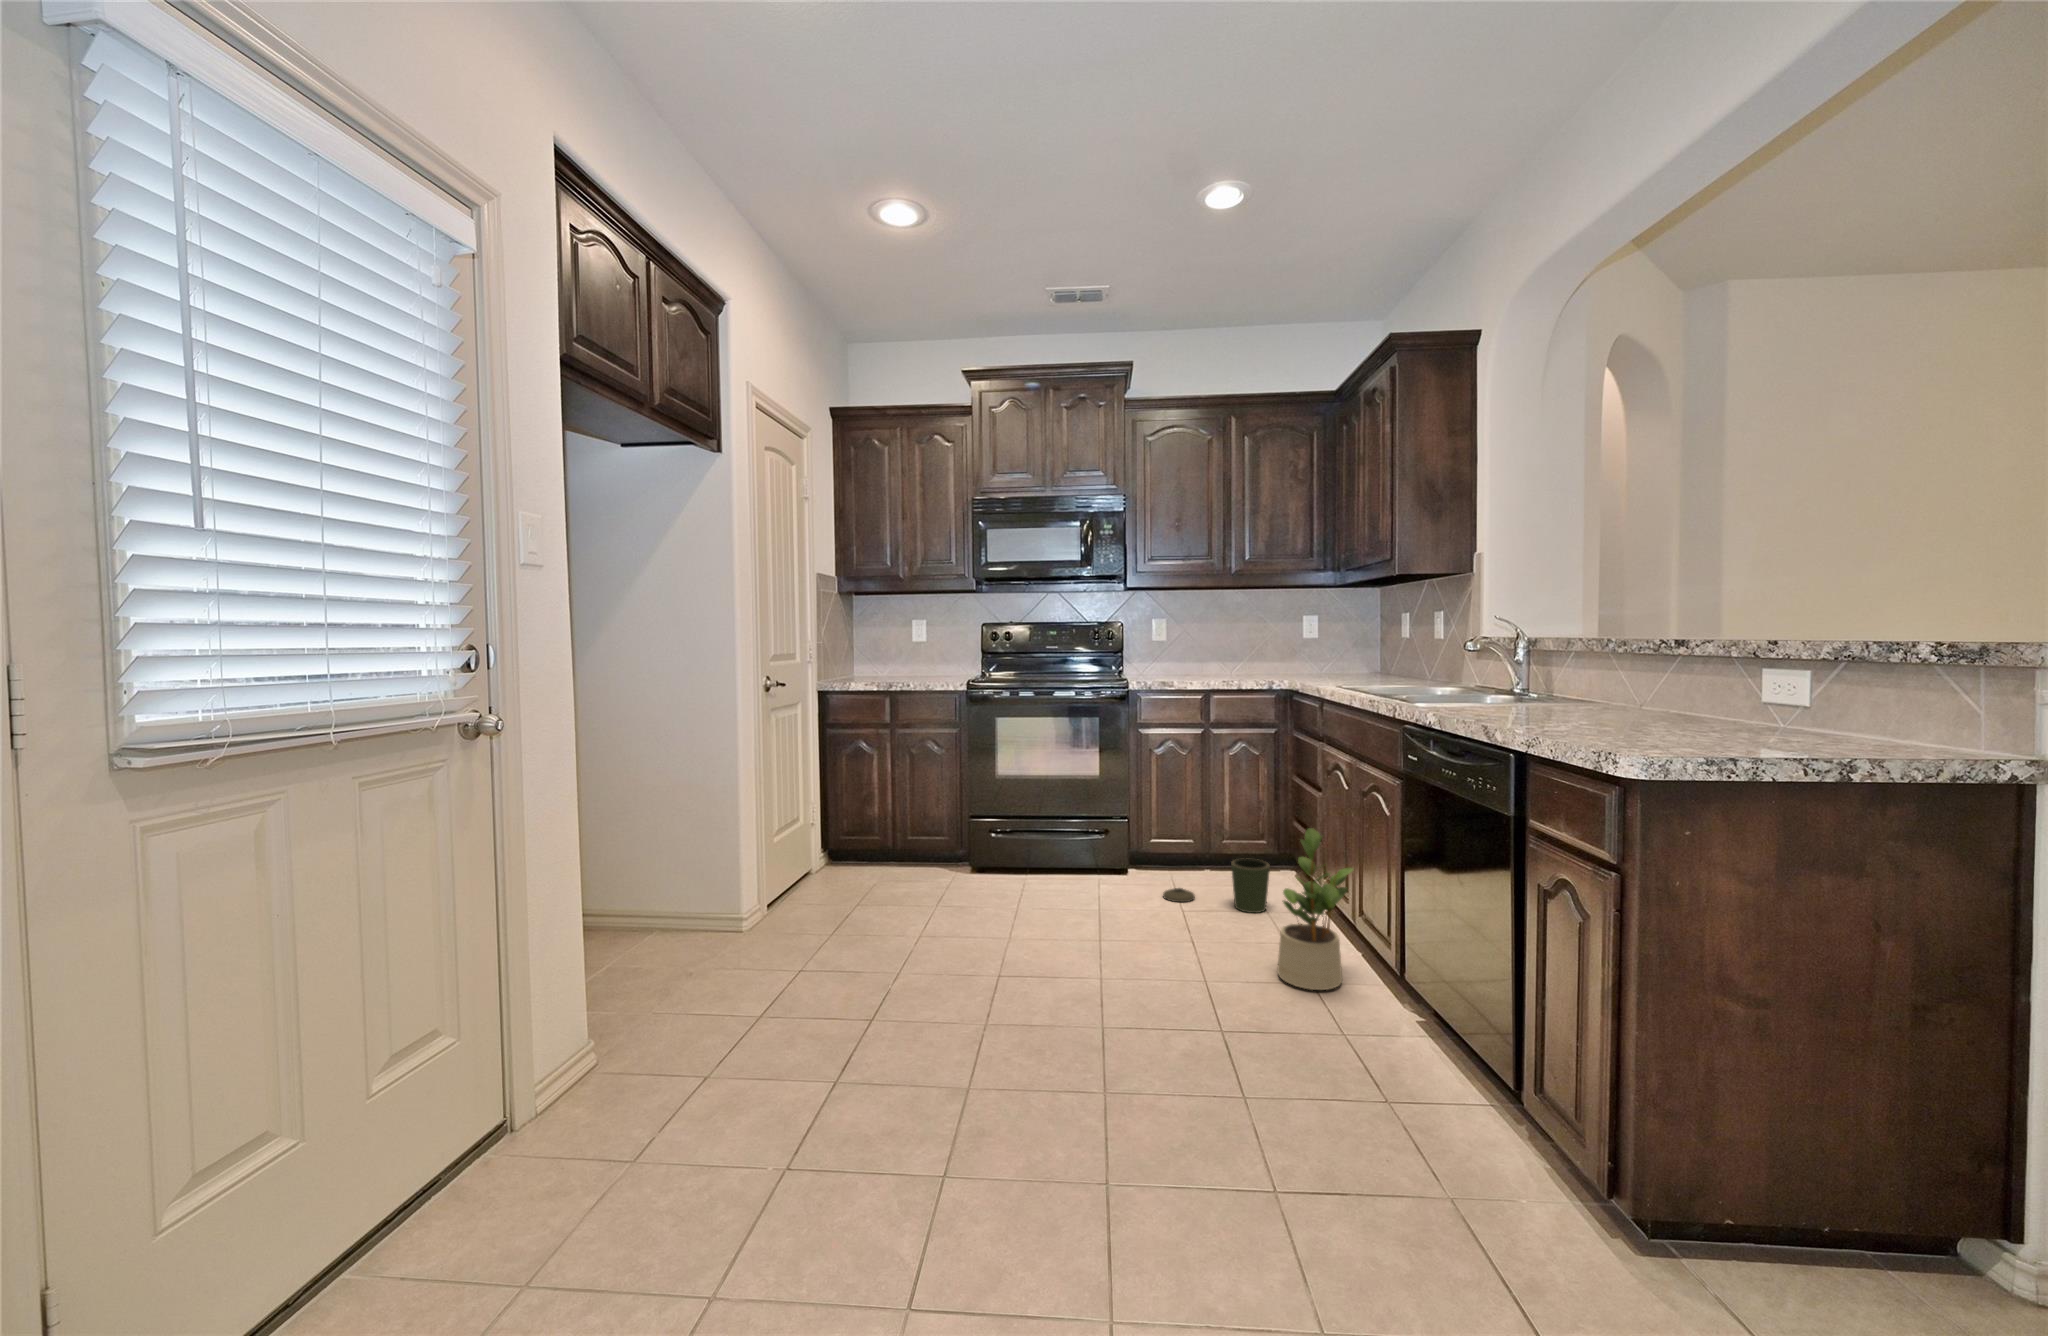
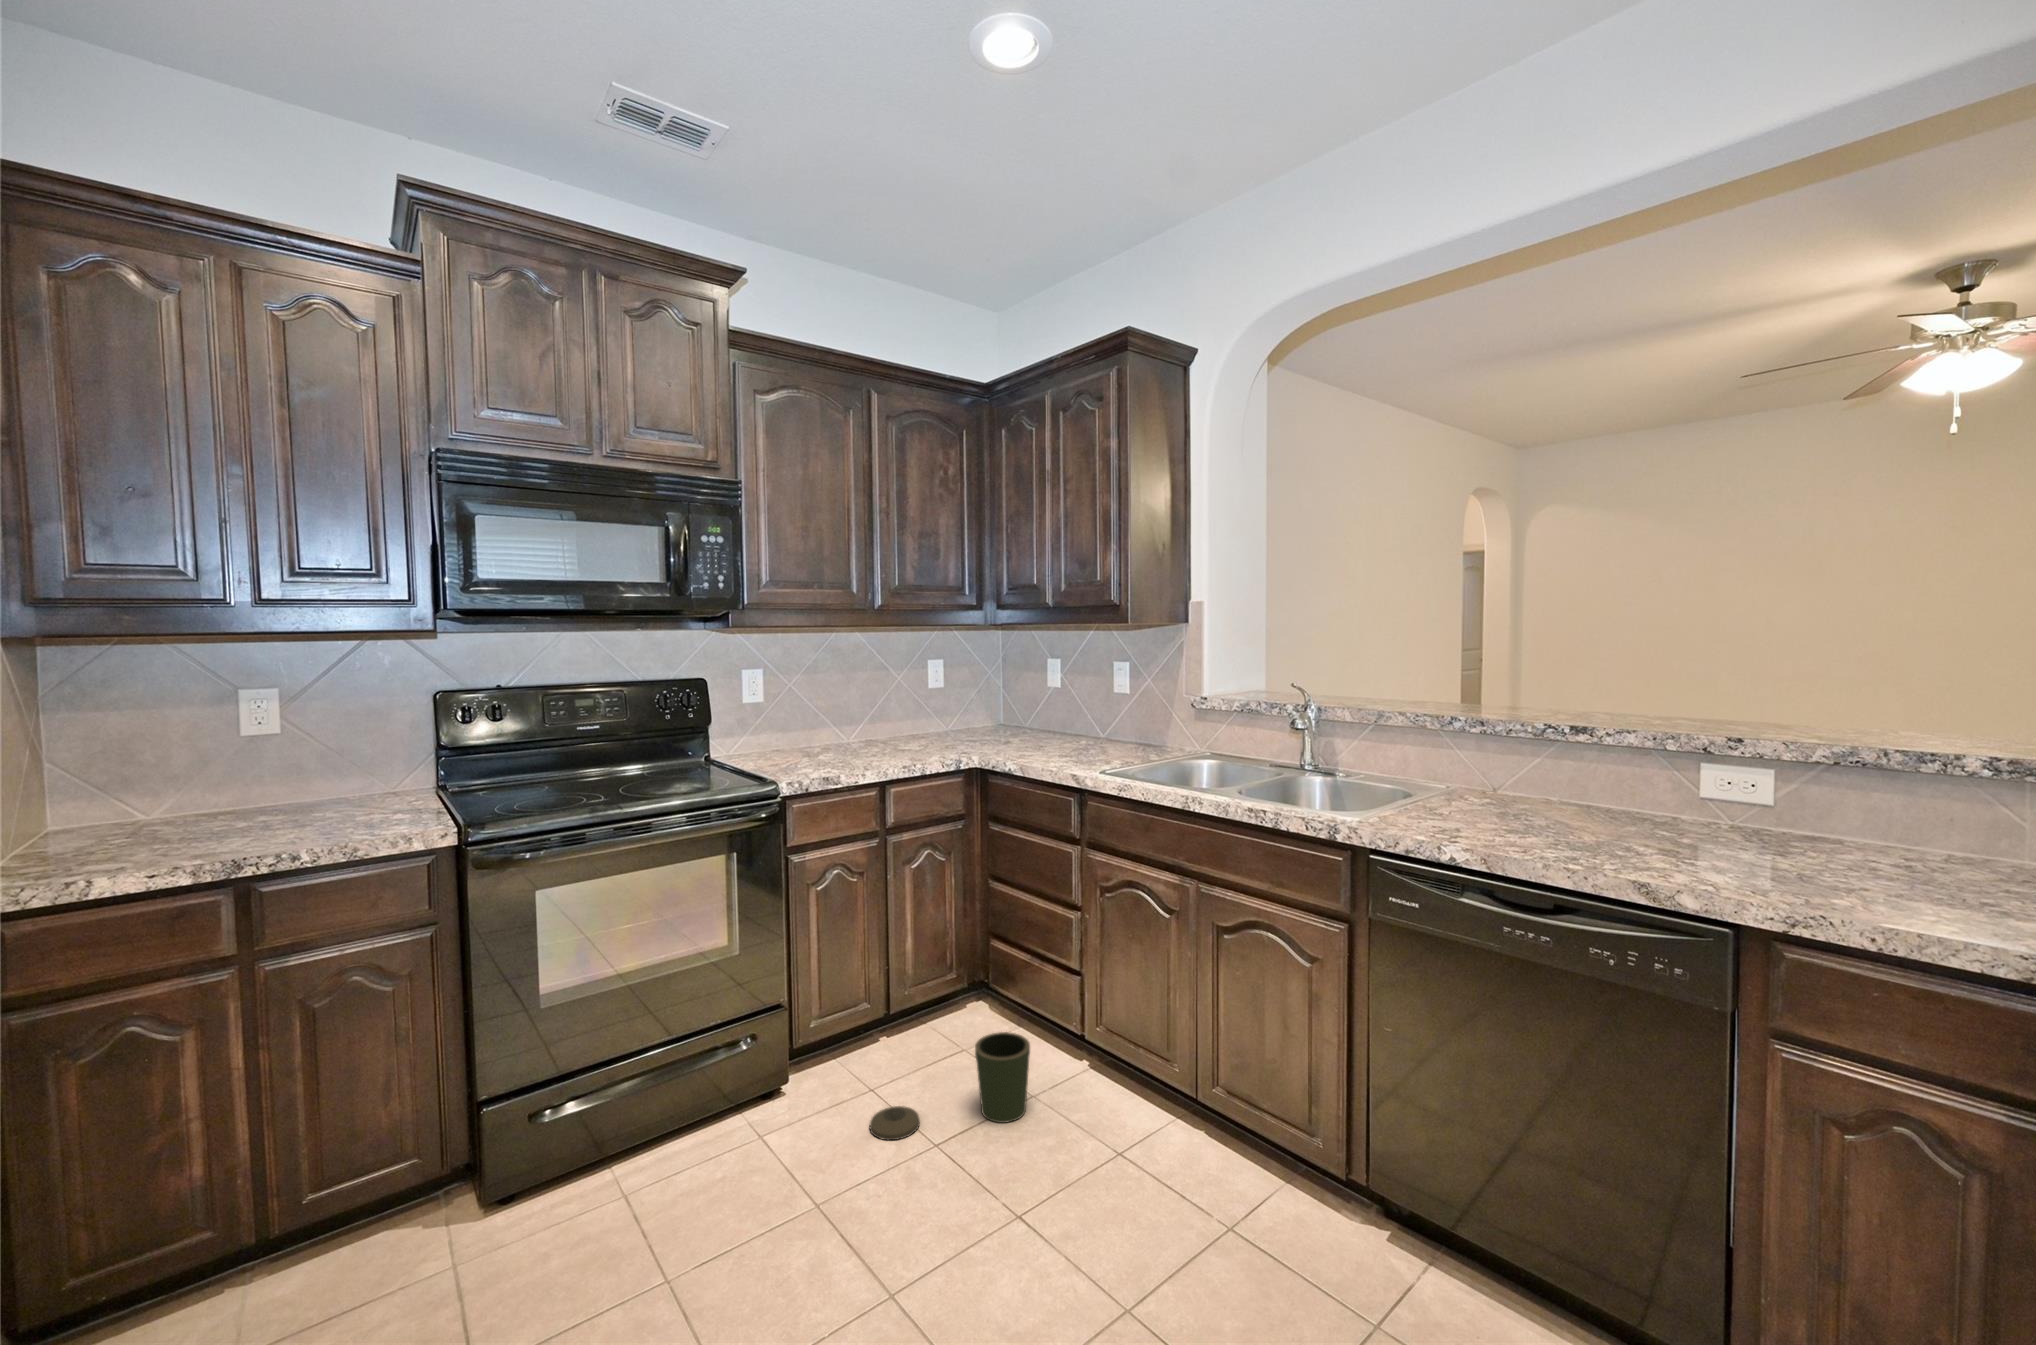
potted plant: present [1277,828,1353,990] -> none [1146,1019,1262,1276]

